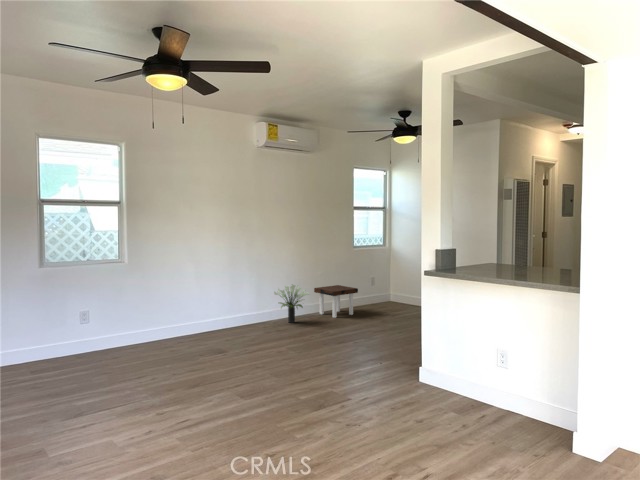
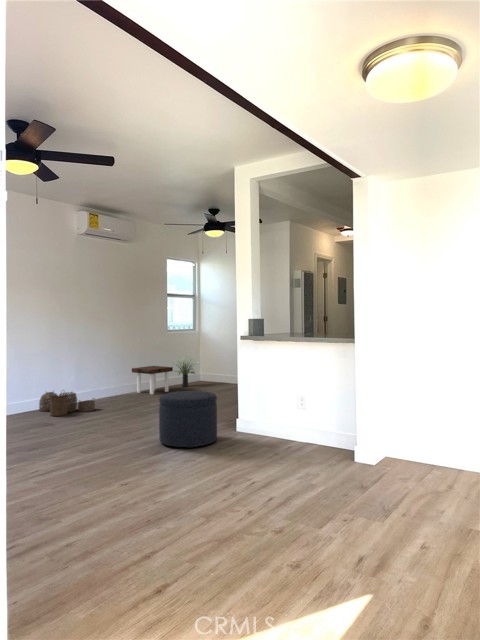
potted plant: present [274,284,309,323] -> present [172,356,200,387]
woven basket: none [216,311,271,341] -> present [39,392,95,416]
ottoman: none [324,333,392,406] -> present [159,391,217,448]

